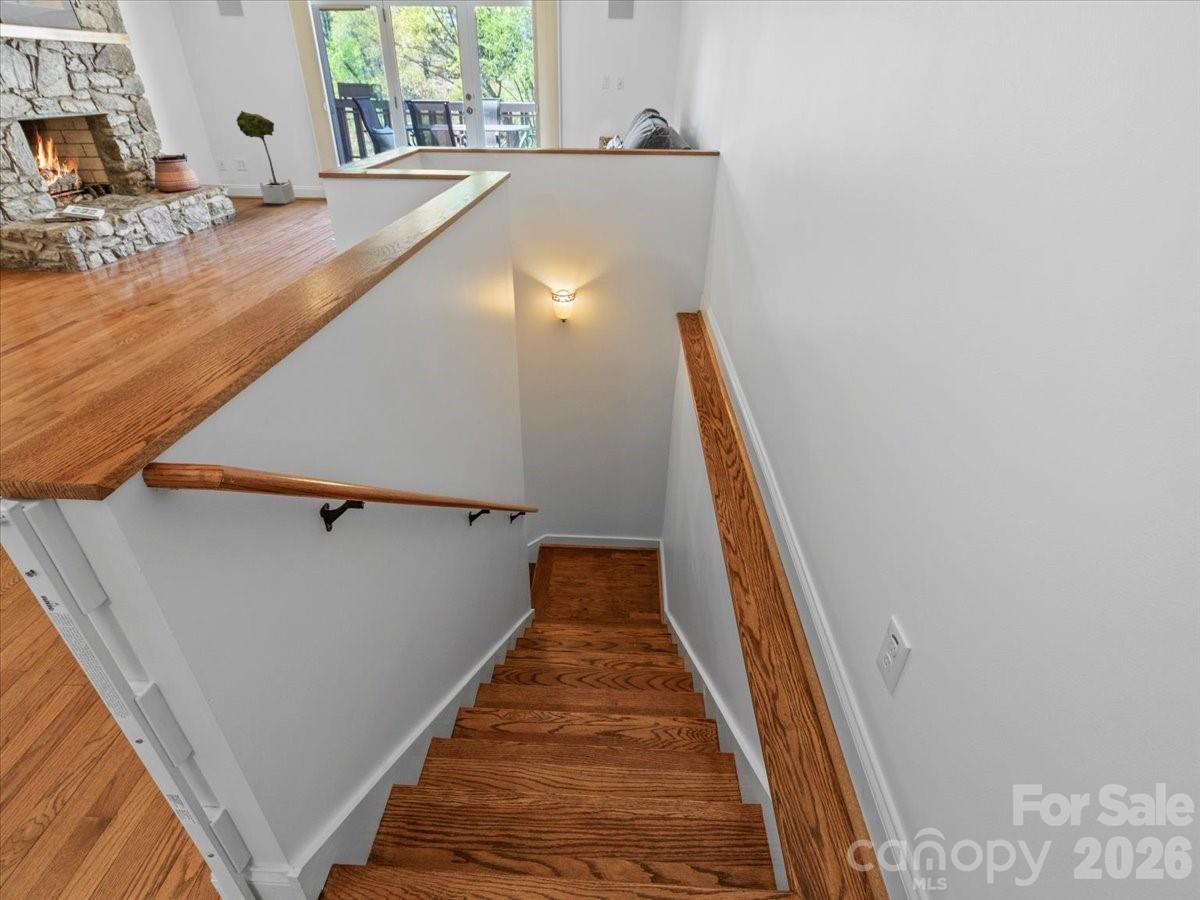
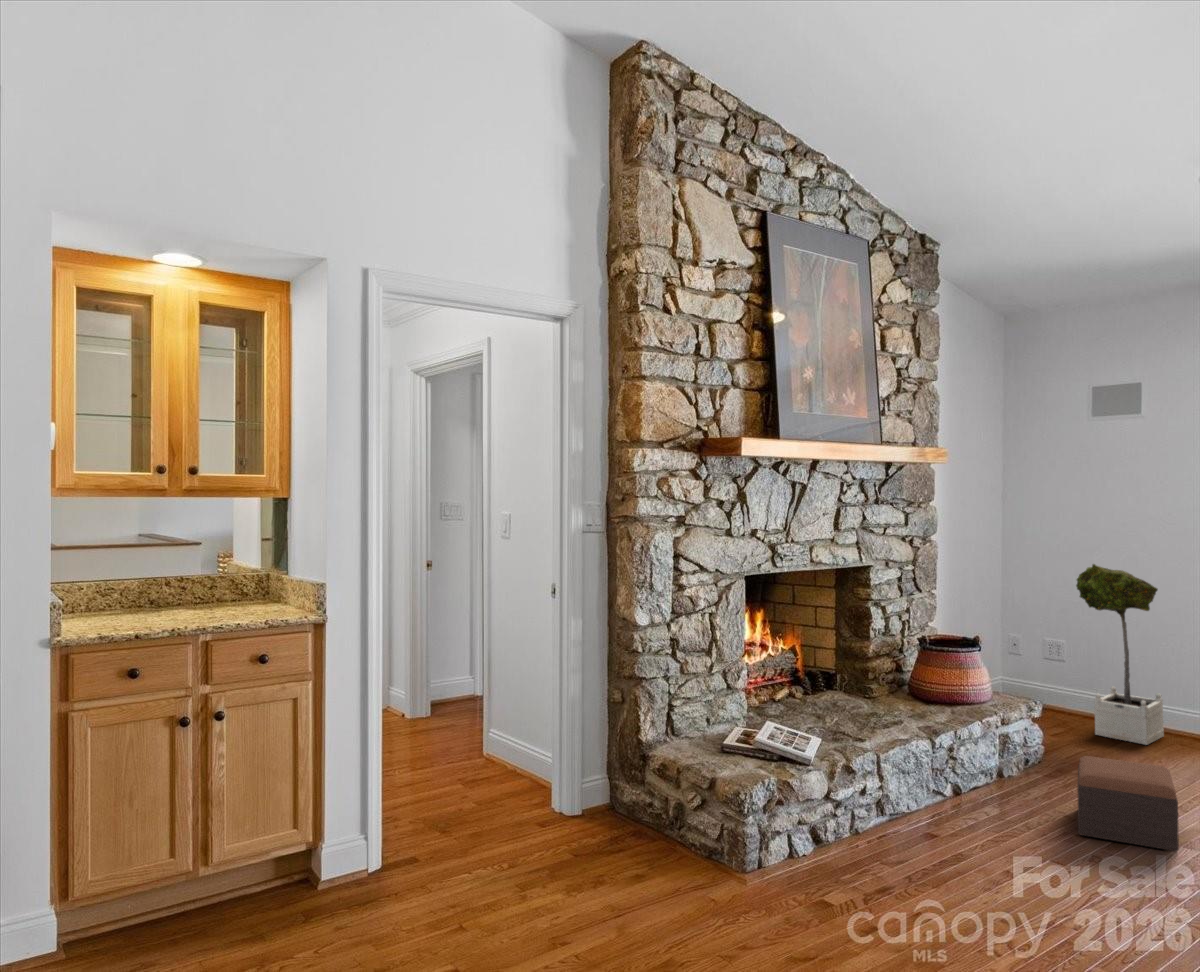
footstool: none [238,202,283,235] -> present [1078,756,1179,851]

